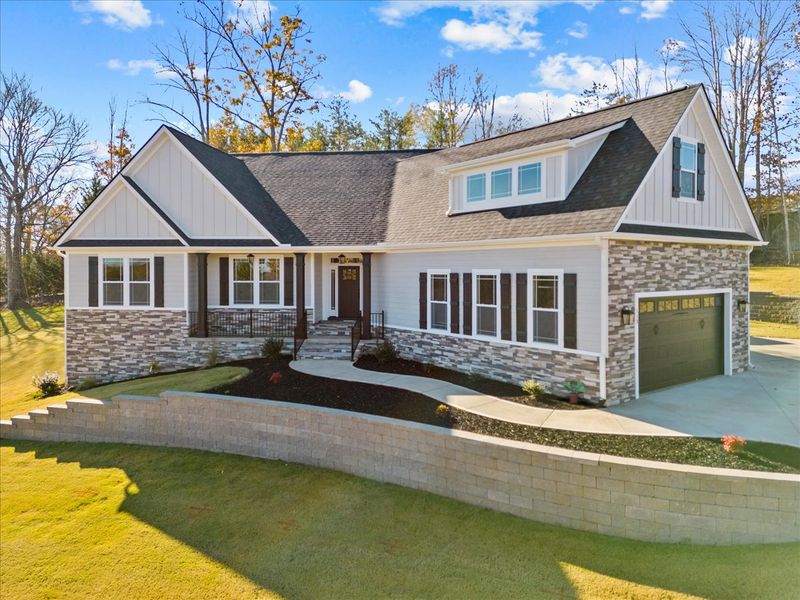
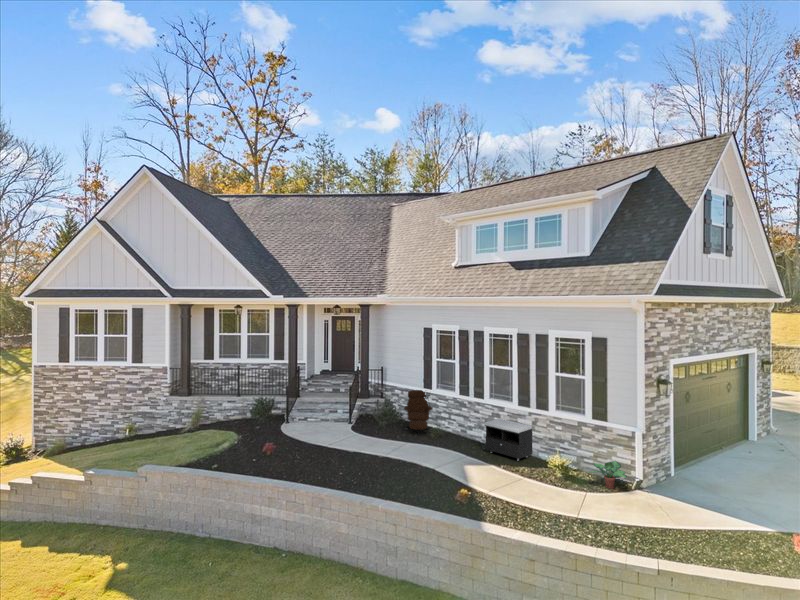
lounge chair: none [401,331,428,369] -> present [404,390,433,435]
storage bench: none [471,351,513,386] -> present [485,419,533,461]

